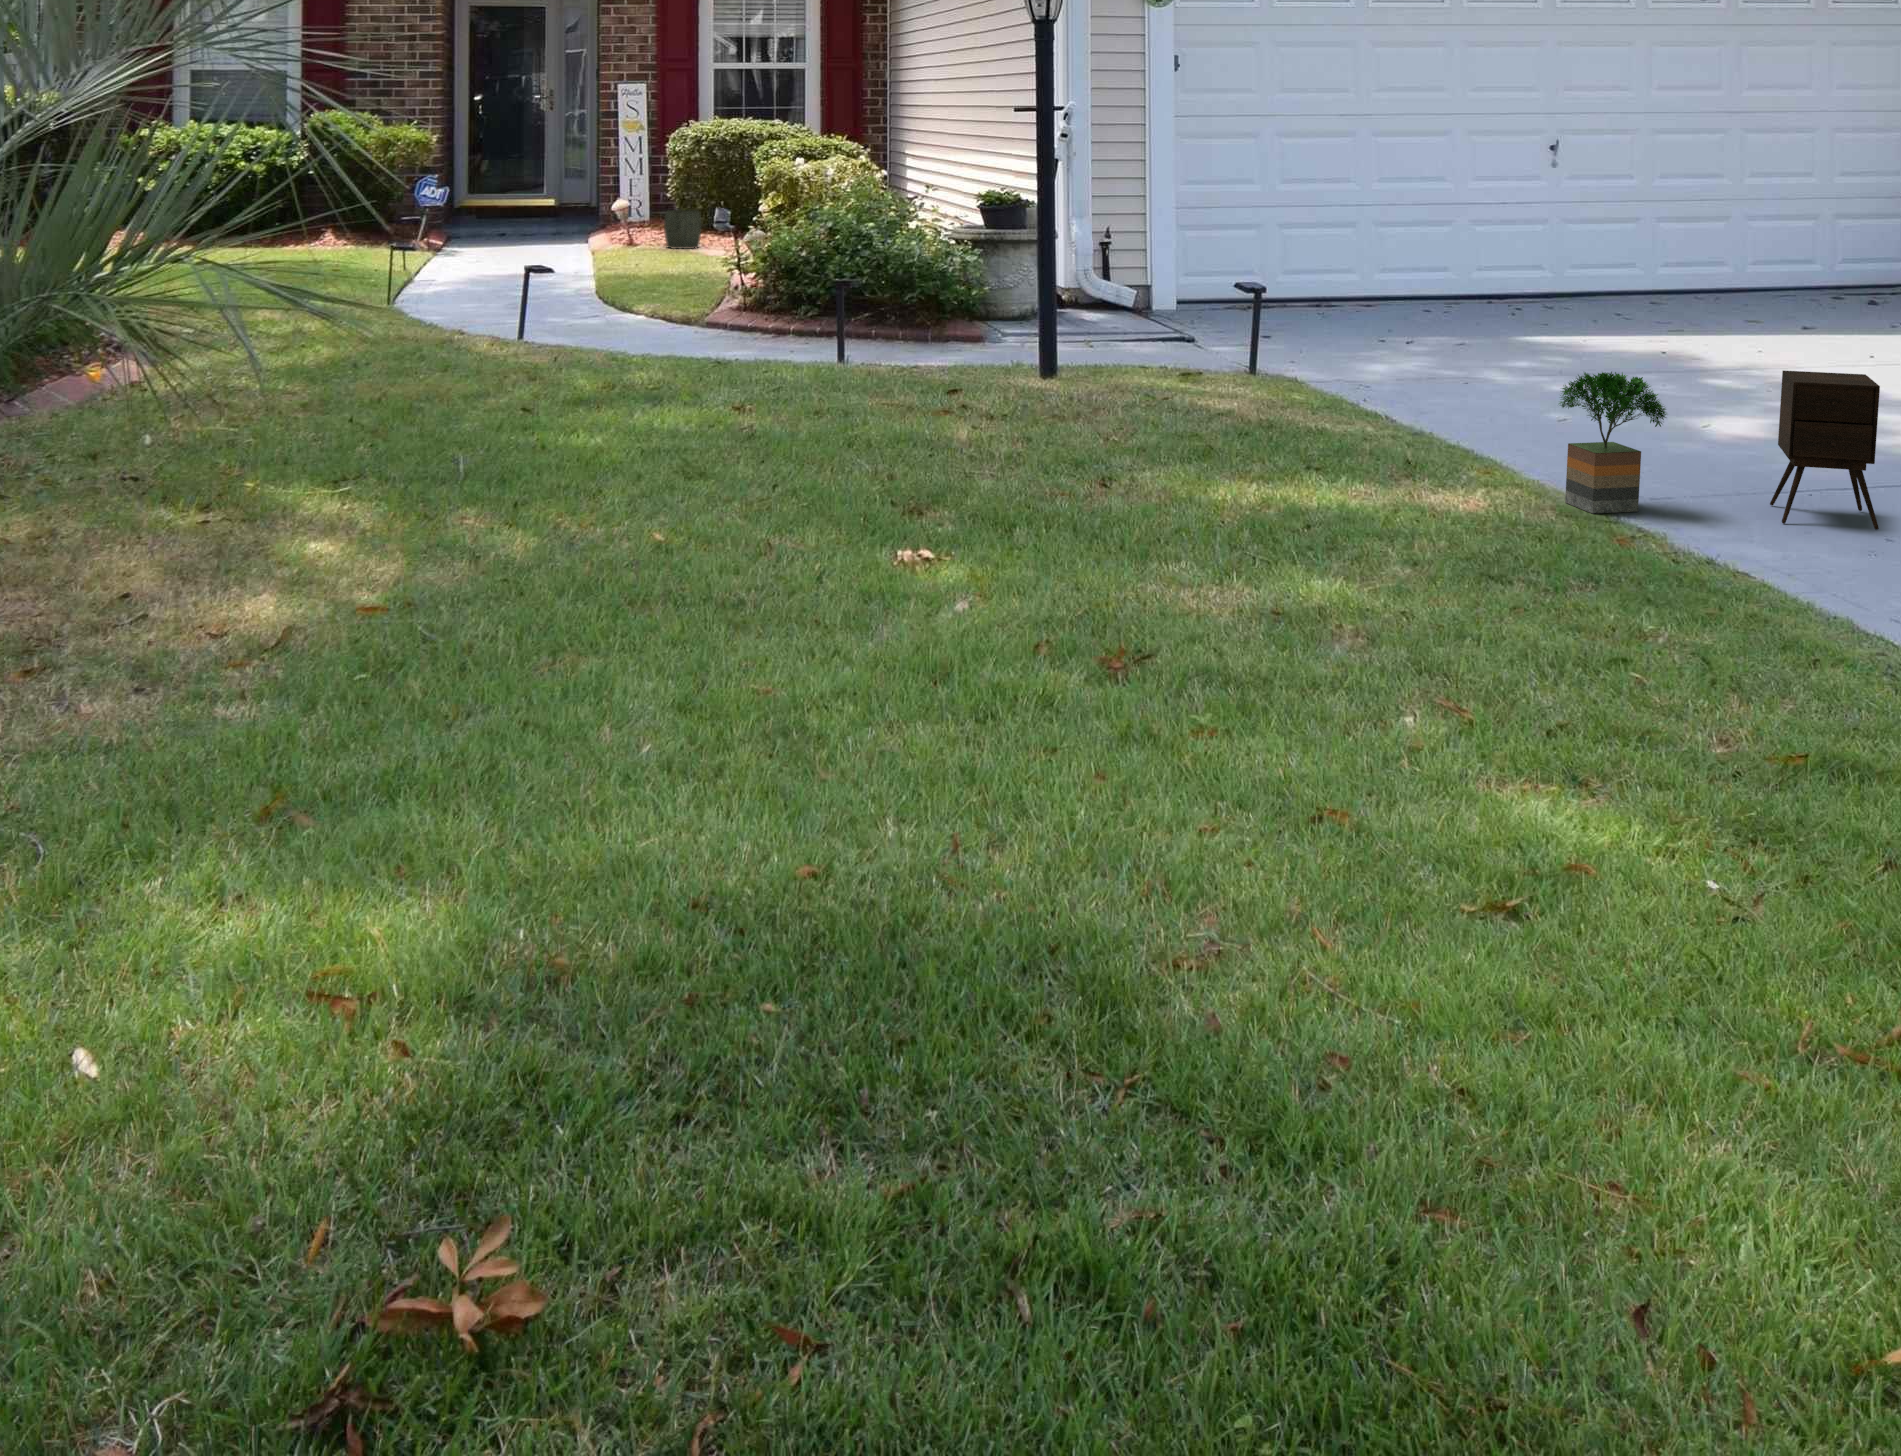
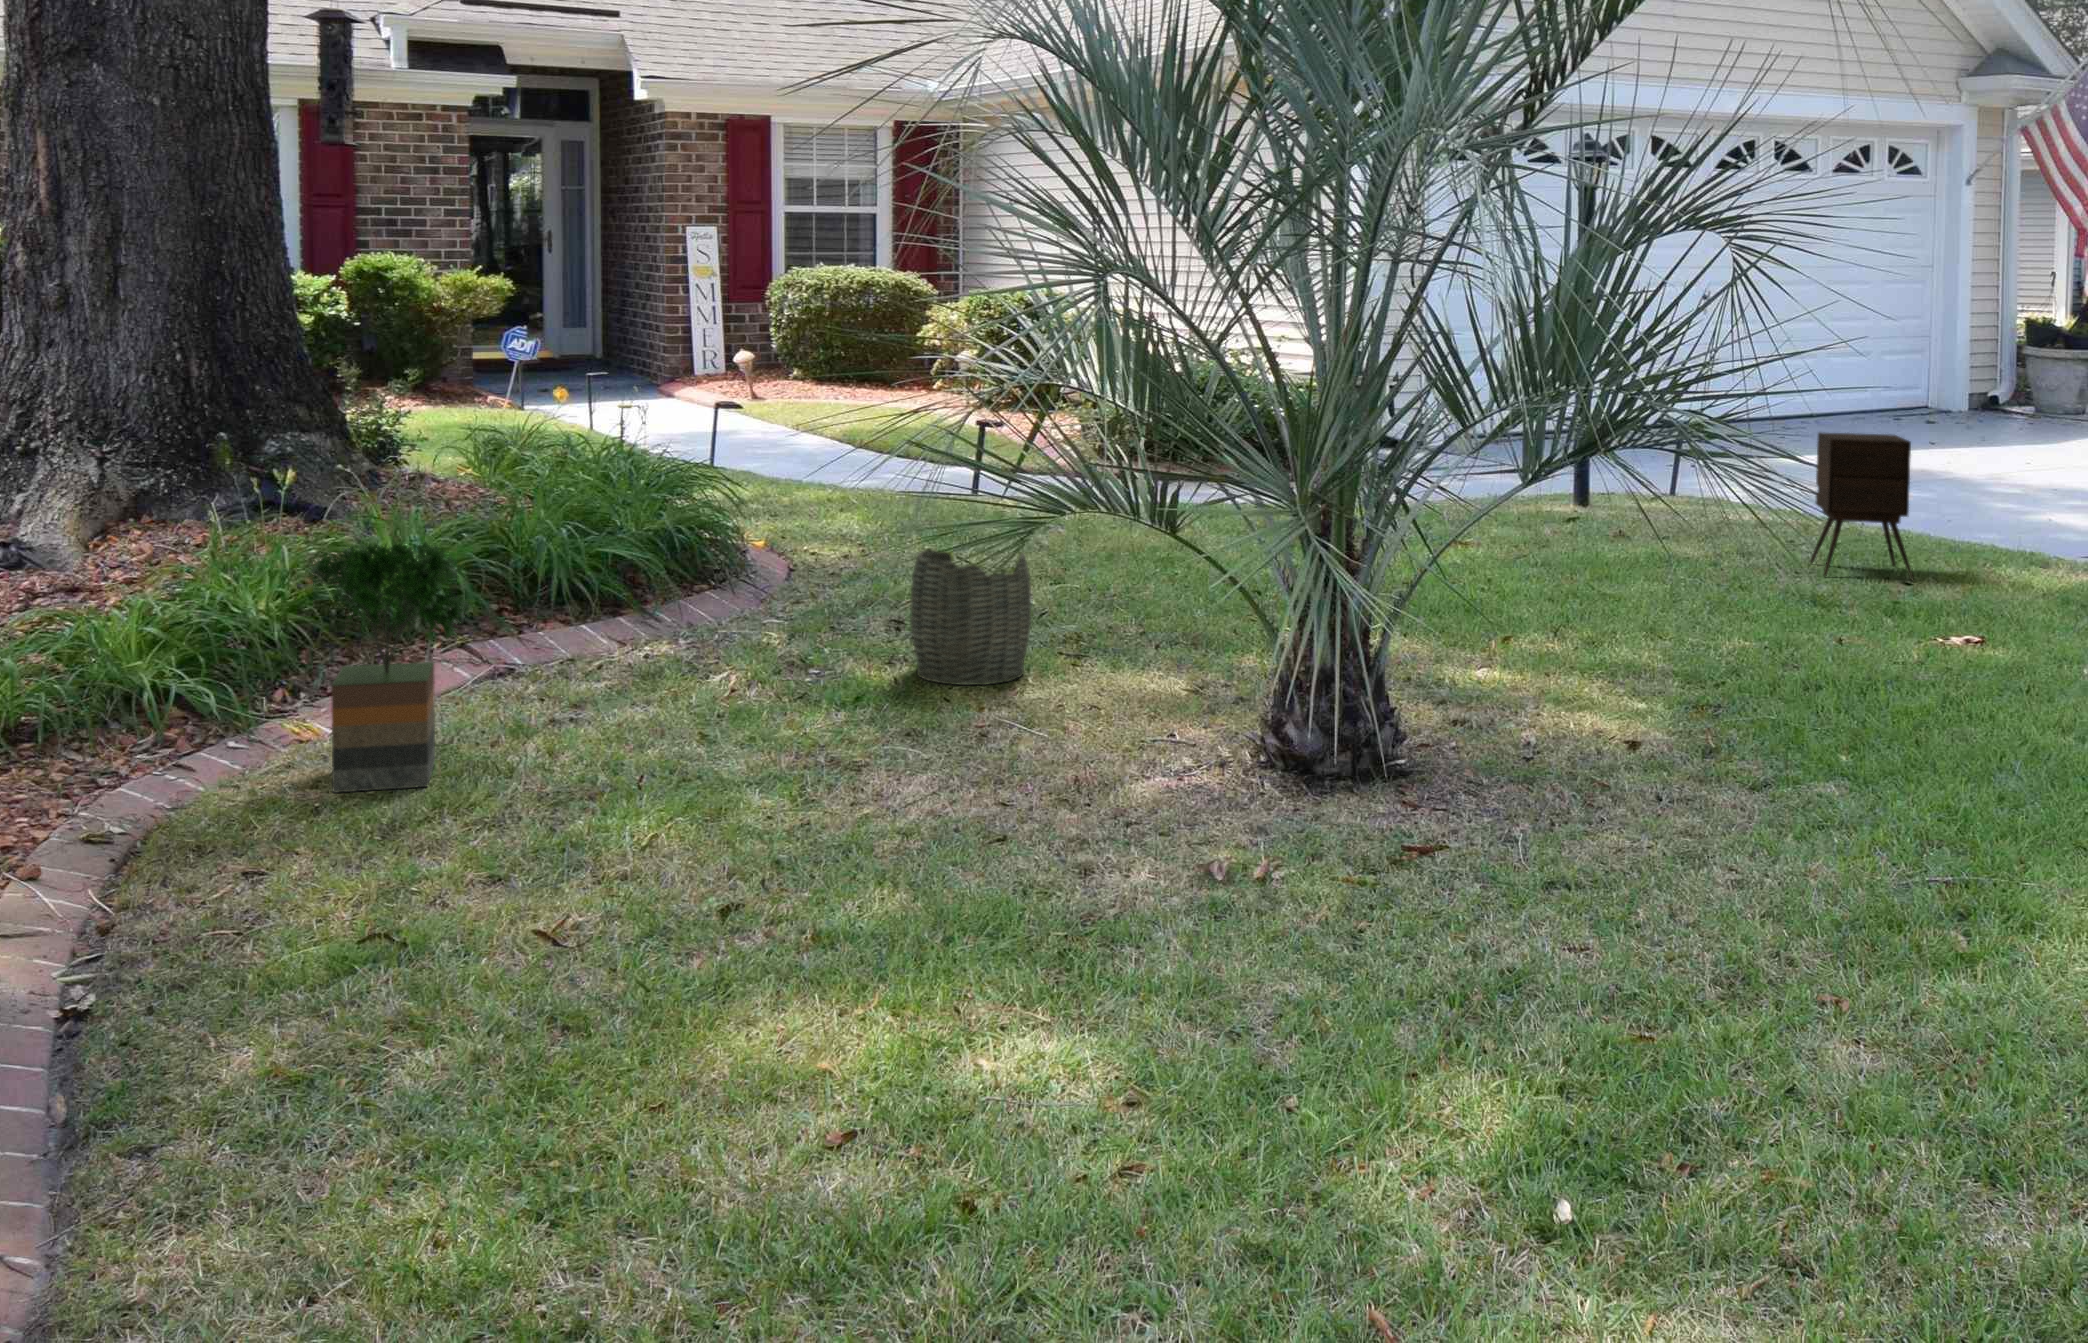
woven basket: present [664,210,701,249] -> present [910,550,1031,685]
potted tree: present [1559,372,1666,514] -> present [308,542,473,793]

